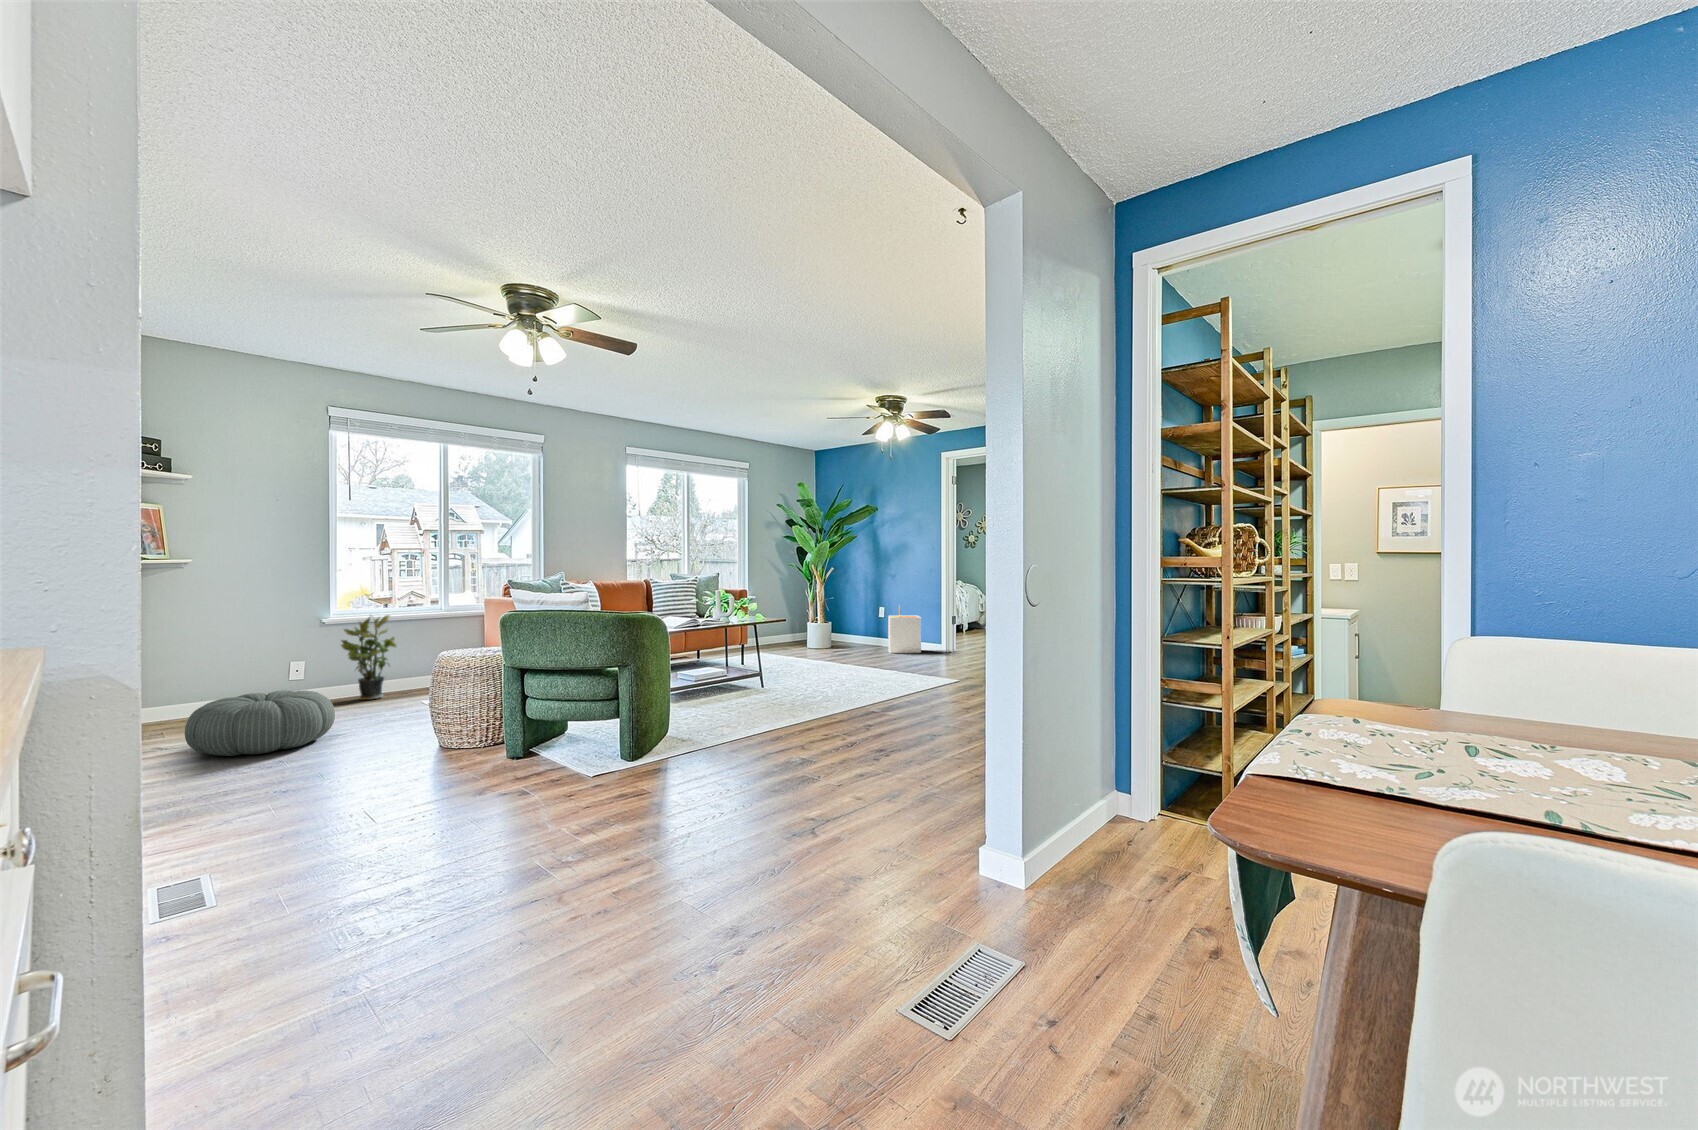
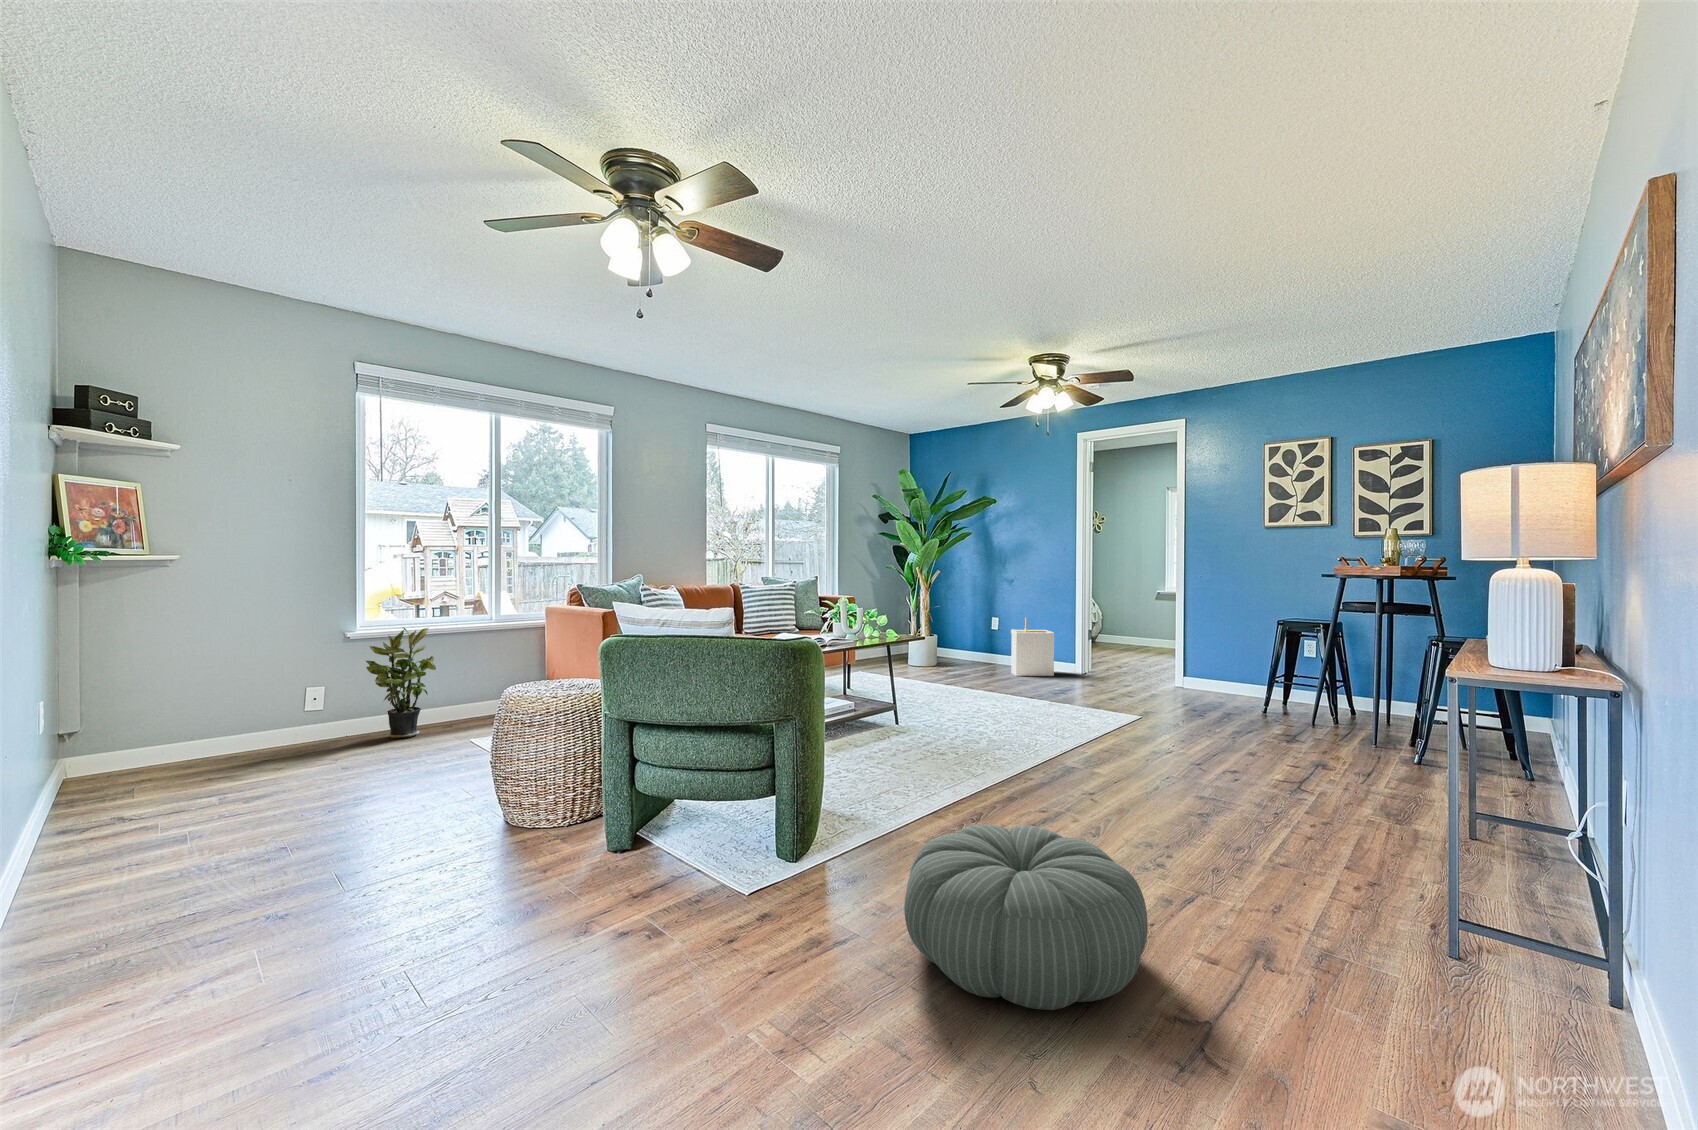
pouf: present [185,690,335,756] -> present [904,825,1148,1010]

